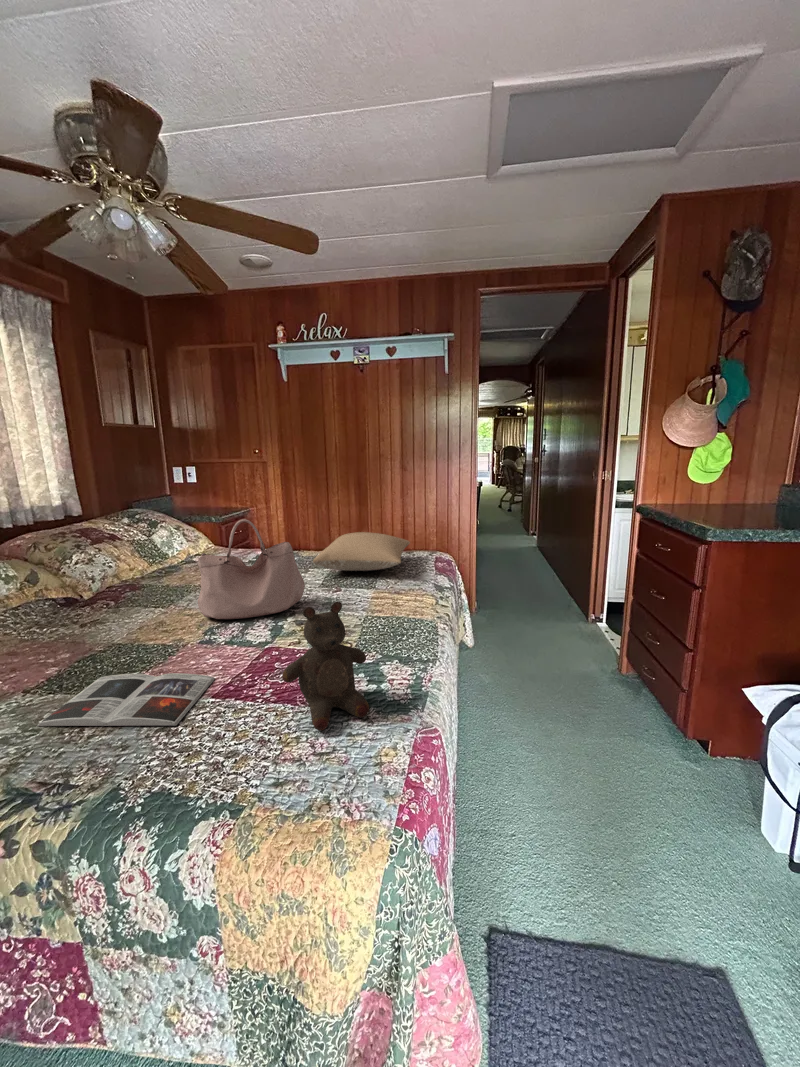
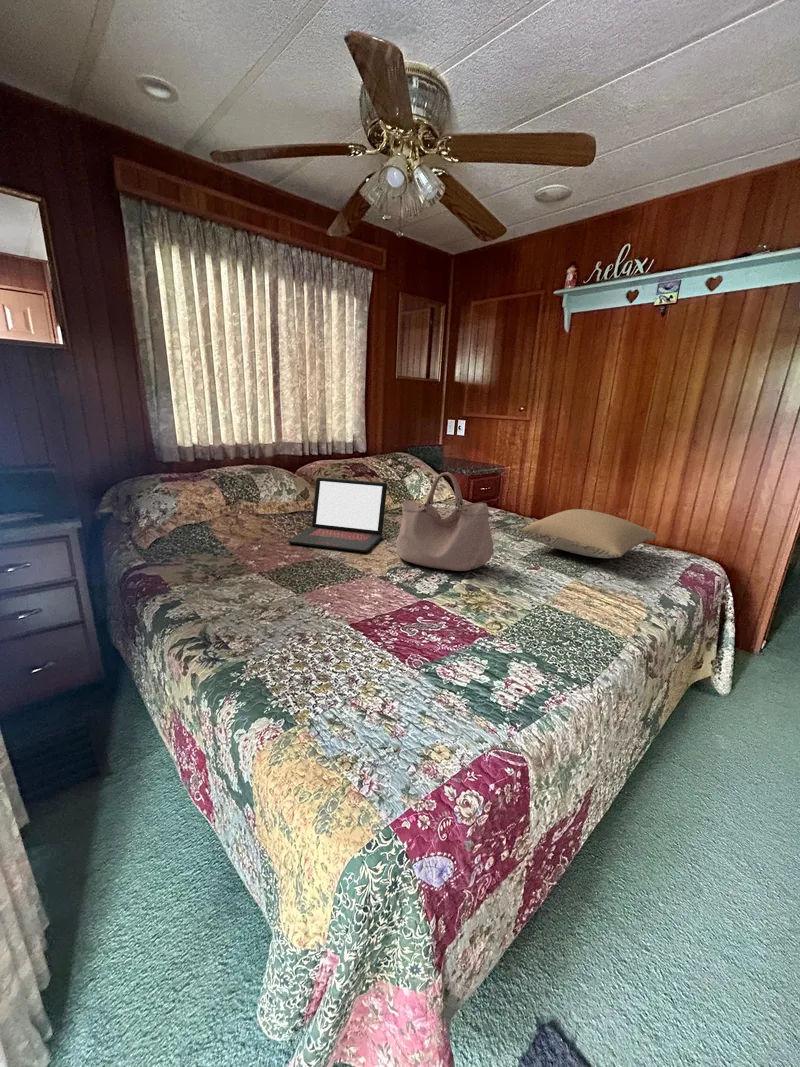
laptop: none [40,543,167,643] -> present [288,477,387,552]
stuffed bear: present [282,601,369,731] -> none [390,568,482,703]
magazine: present [37,673,215,726] -> none [244,579,364,635]

